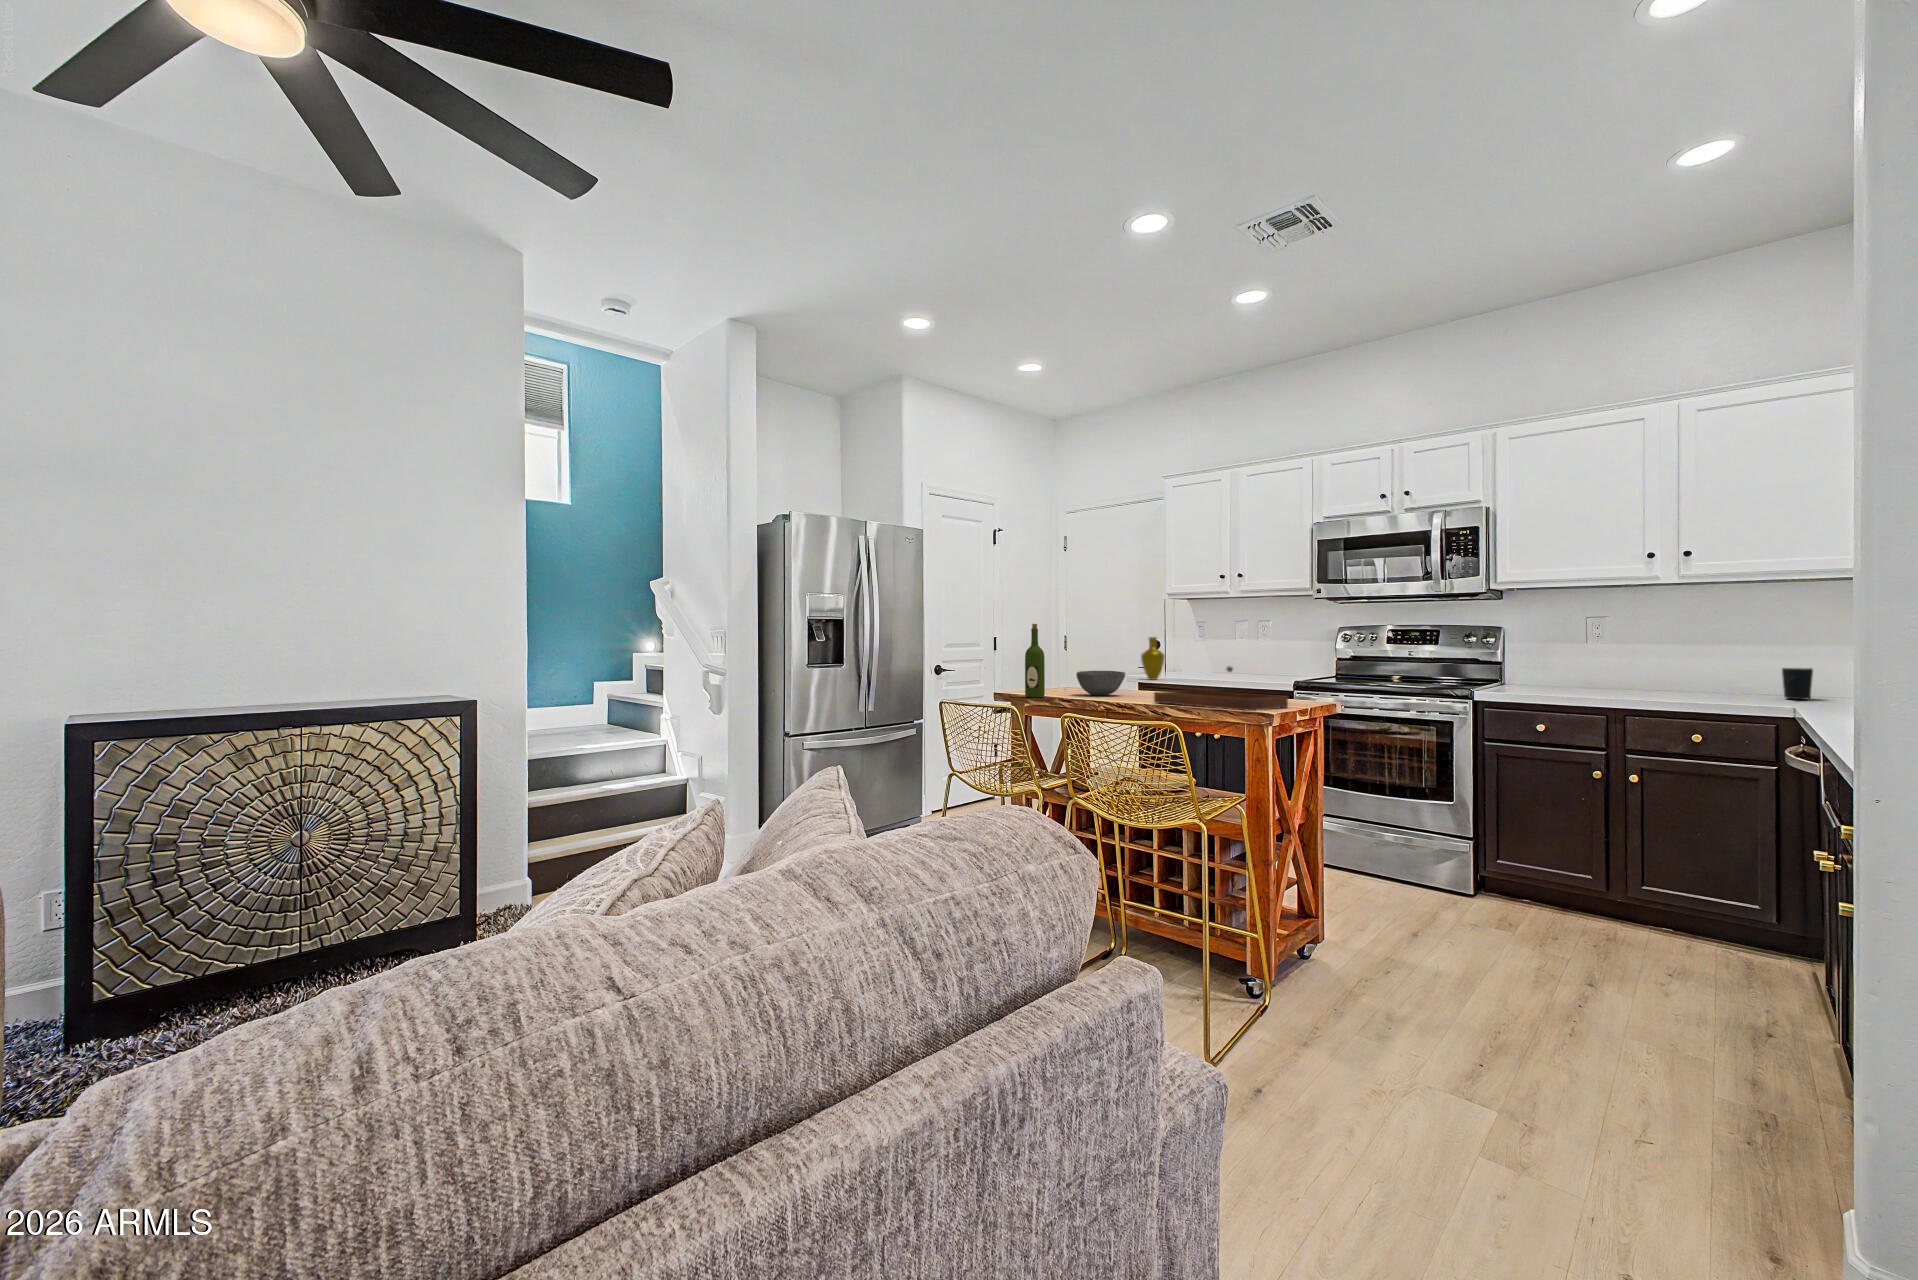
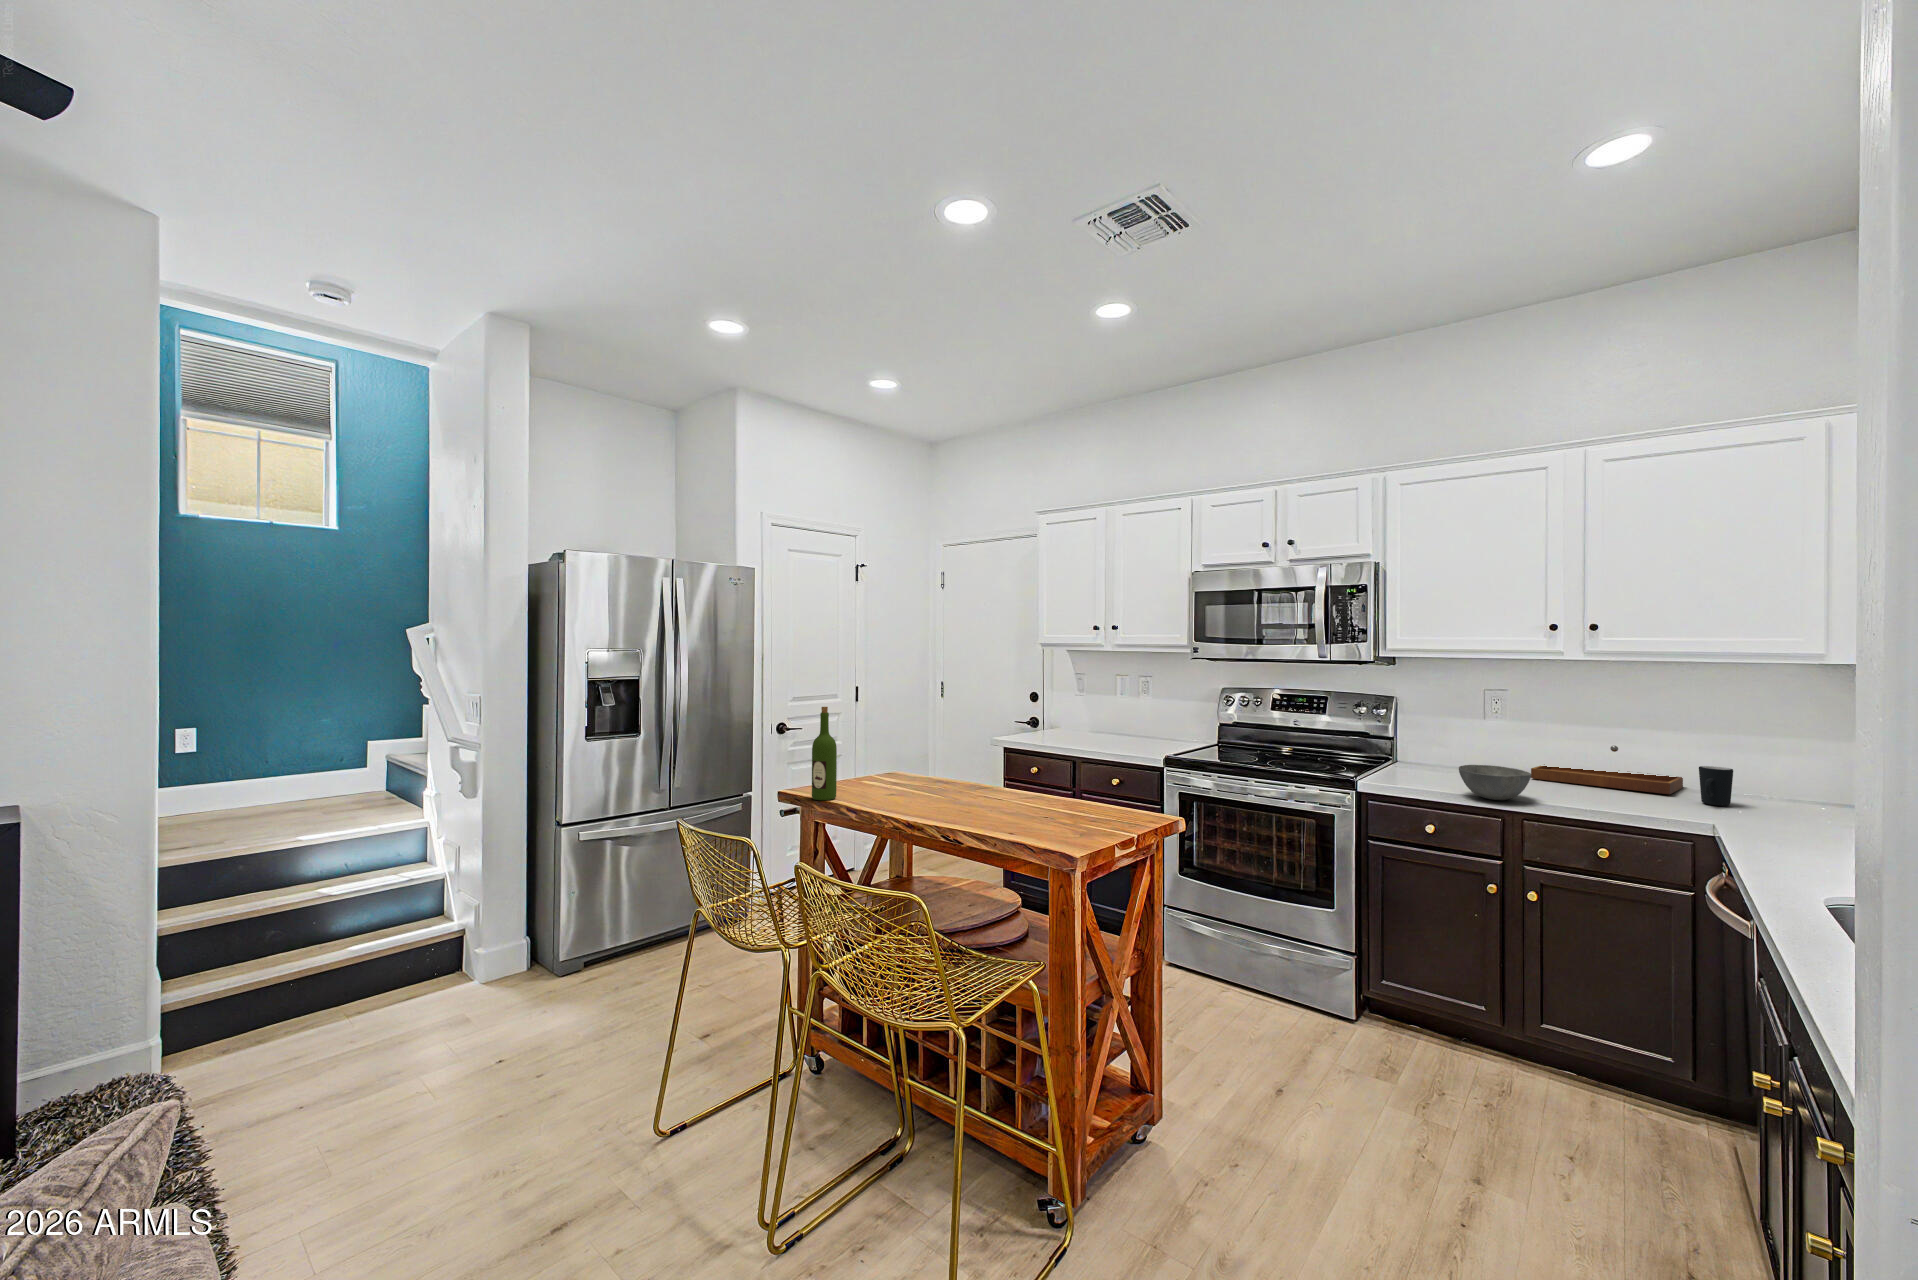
vase: present [1141,637,1165,680] -> none [1014,689,1040,738]
tray: present [1154,666,1288,711] -> present [1531,746,1683,794]
bowl: present [1076,671,1125,695] -> present [1459,765,1531,800]

